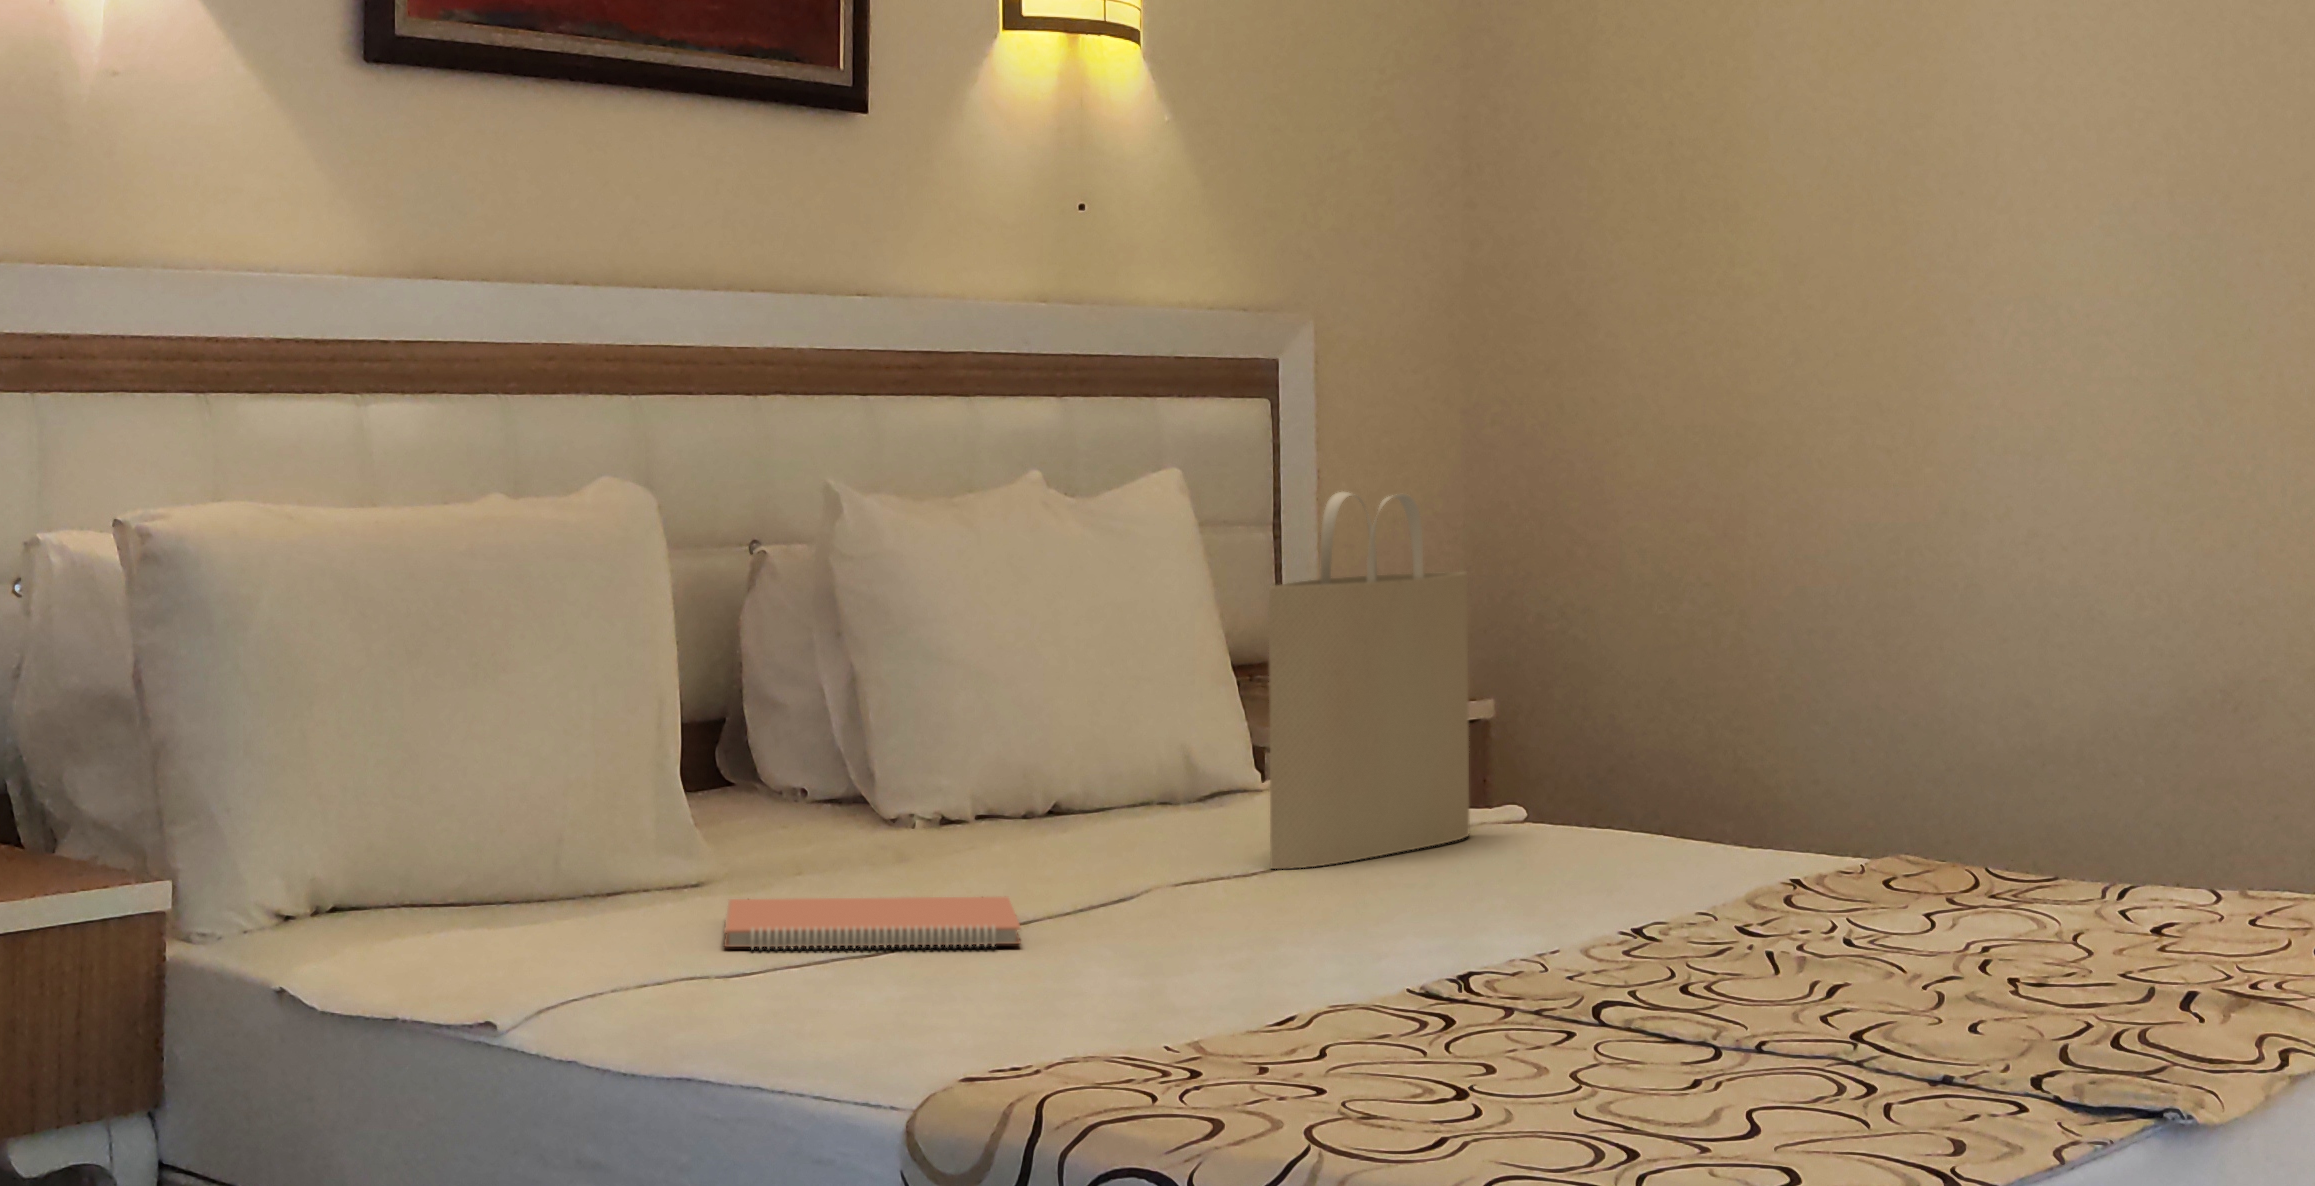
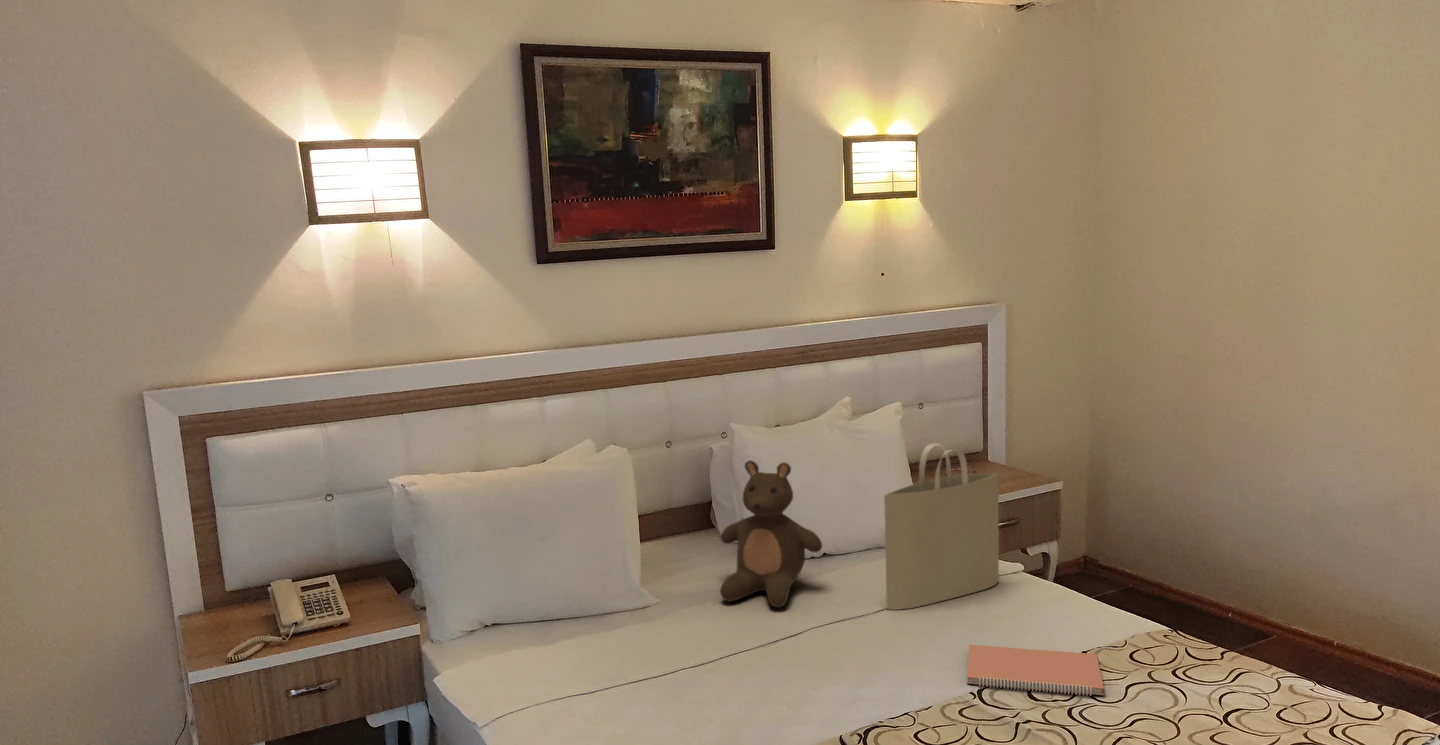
stuffed bear: none [837,535,1099,873] -> present [720,460,822,607]
notebook: present [724,896,1021,949] -> present [967,645,1104,696]

